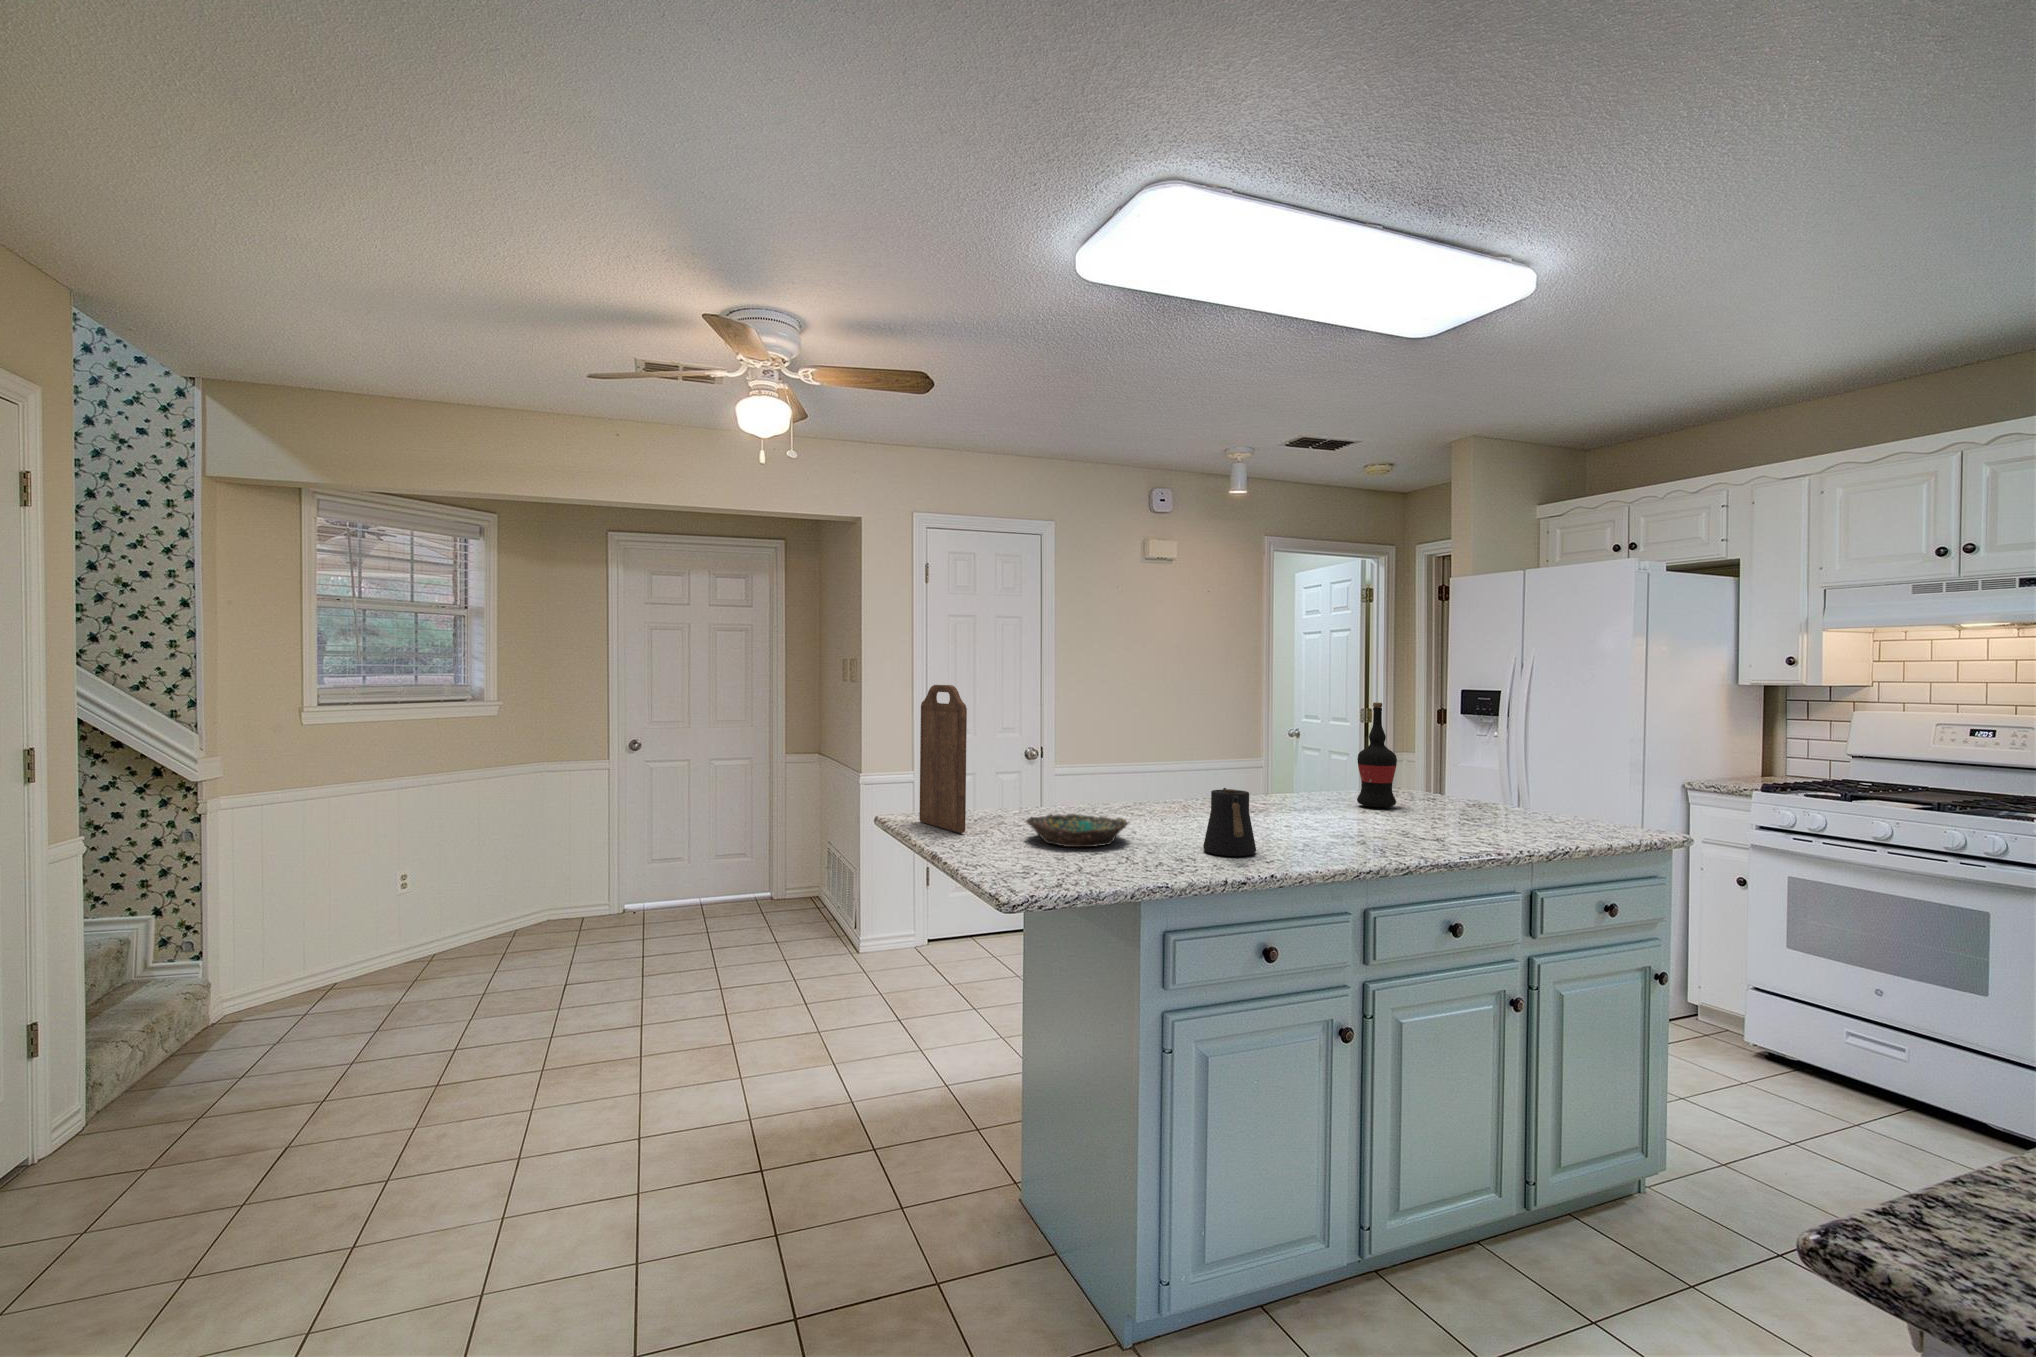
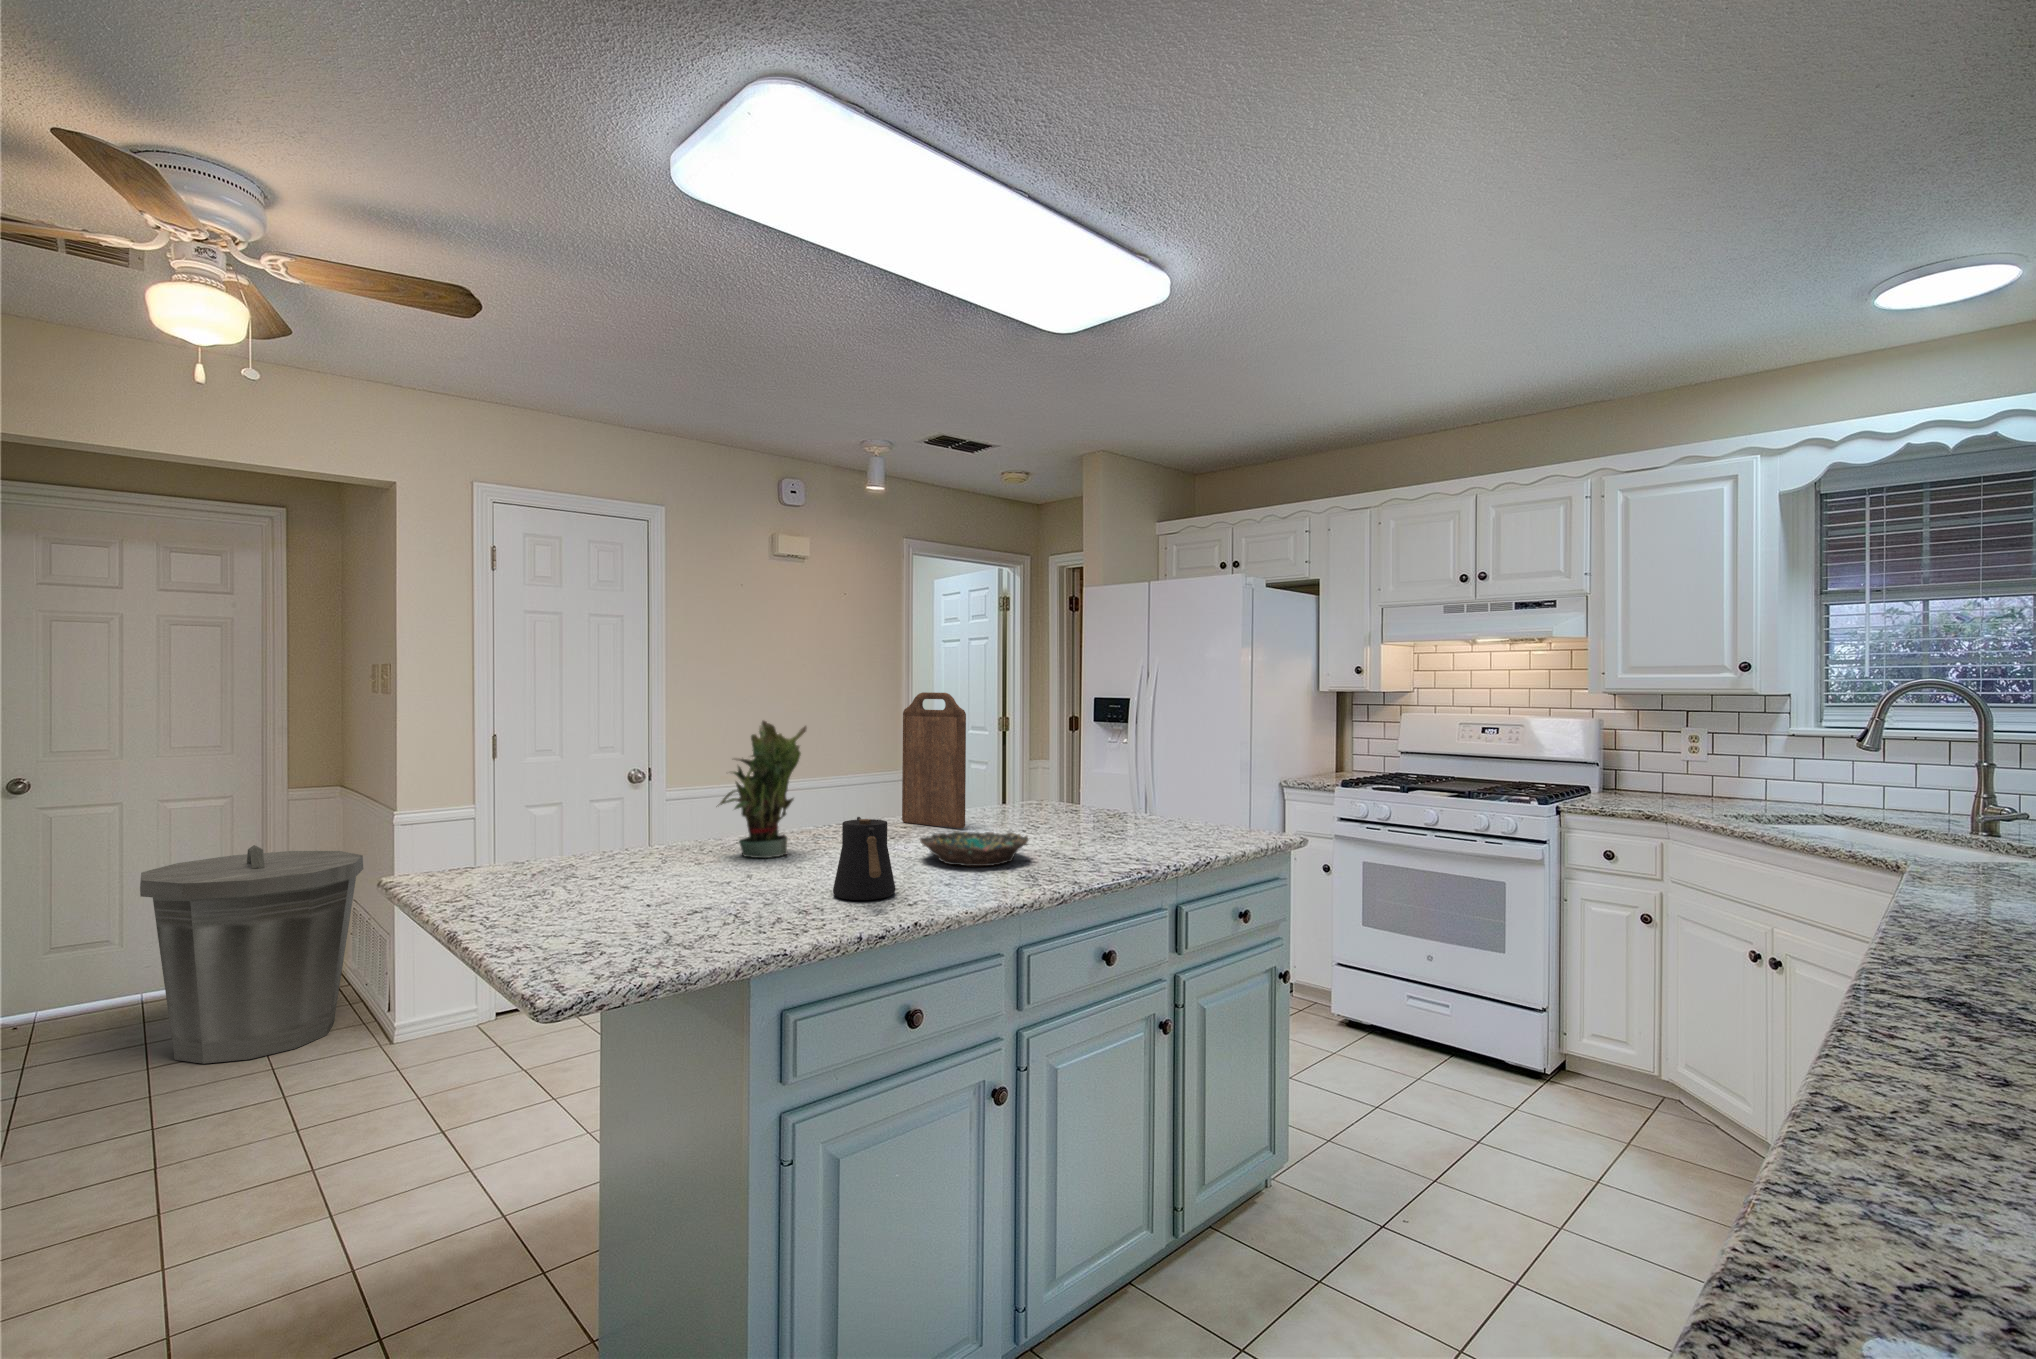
cutting board: present [919,685,967,833] -> present [902,692,966,828]
wine bottle: present [1357,703,1397,807] -> none [1001,712,1041,825]
potted plant: none [1107,705,1180,819] -> present [720,721,806,858]
trash can: none [708,792,841,948] -> present [140,845,363,1064]
bowl: present [1026,814,1129,847] -> present [920,831,1028,866]

